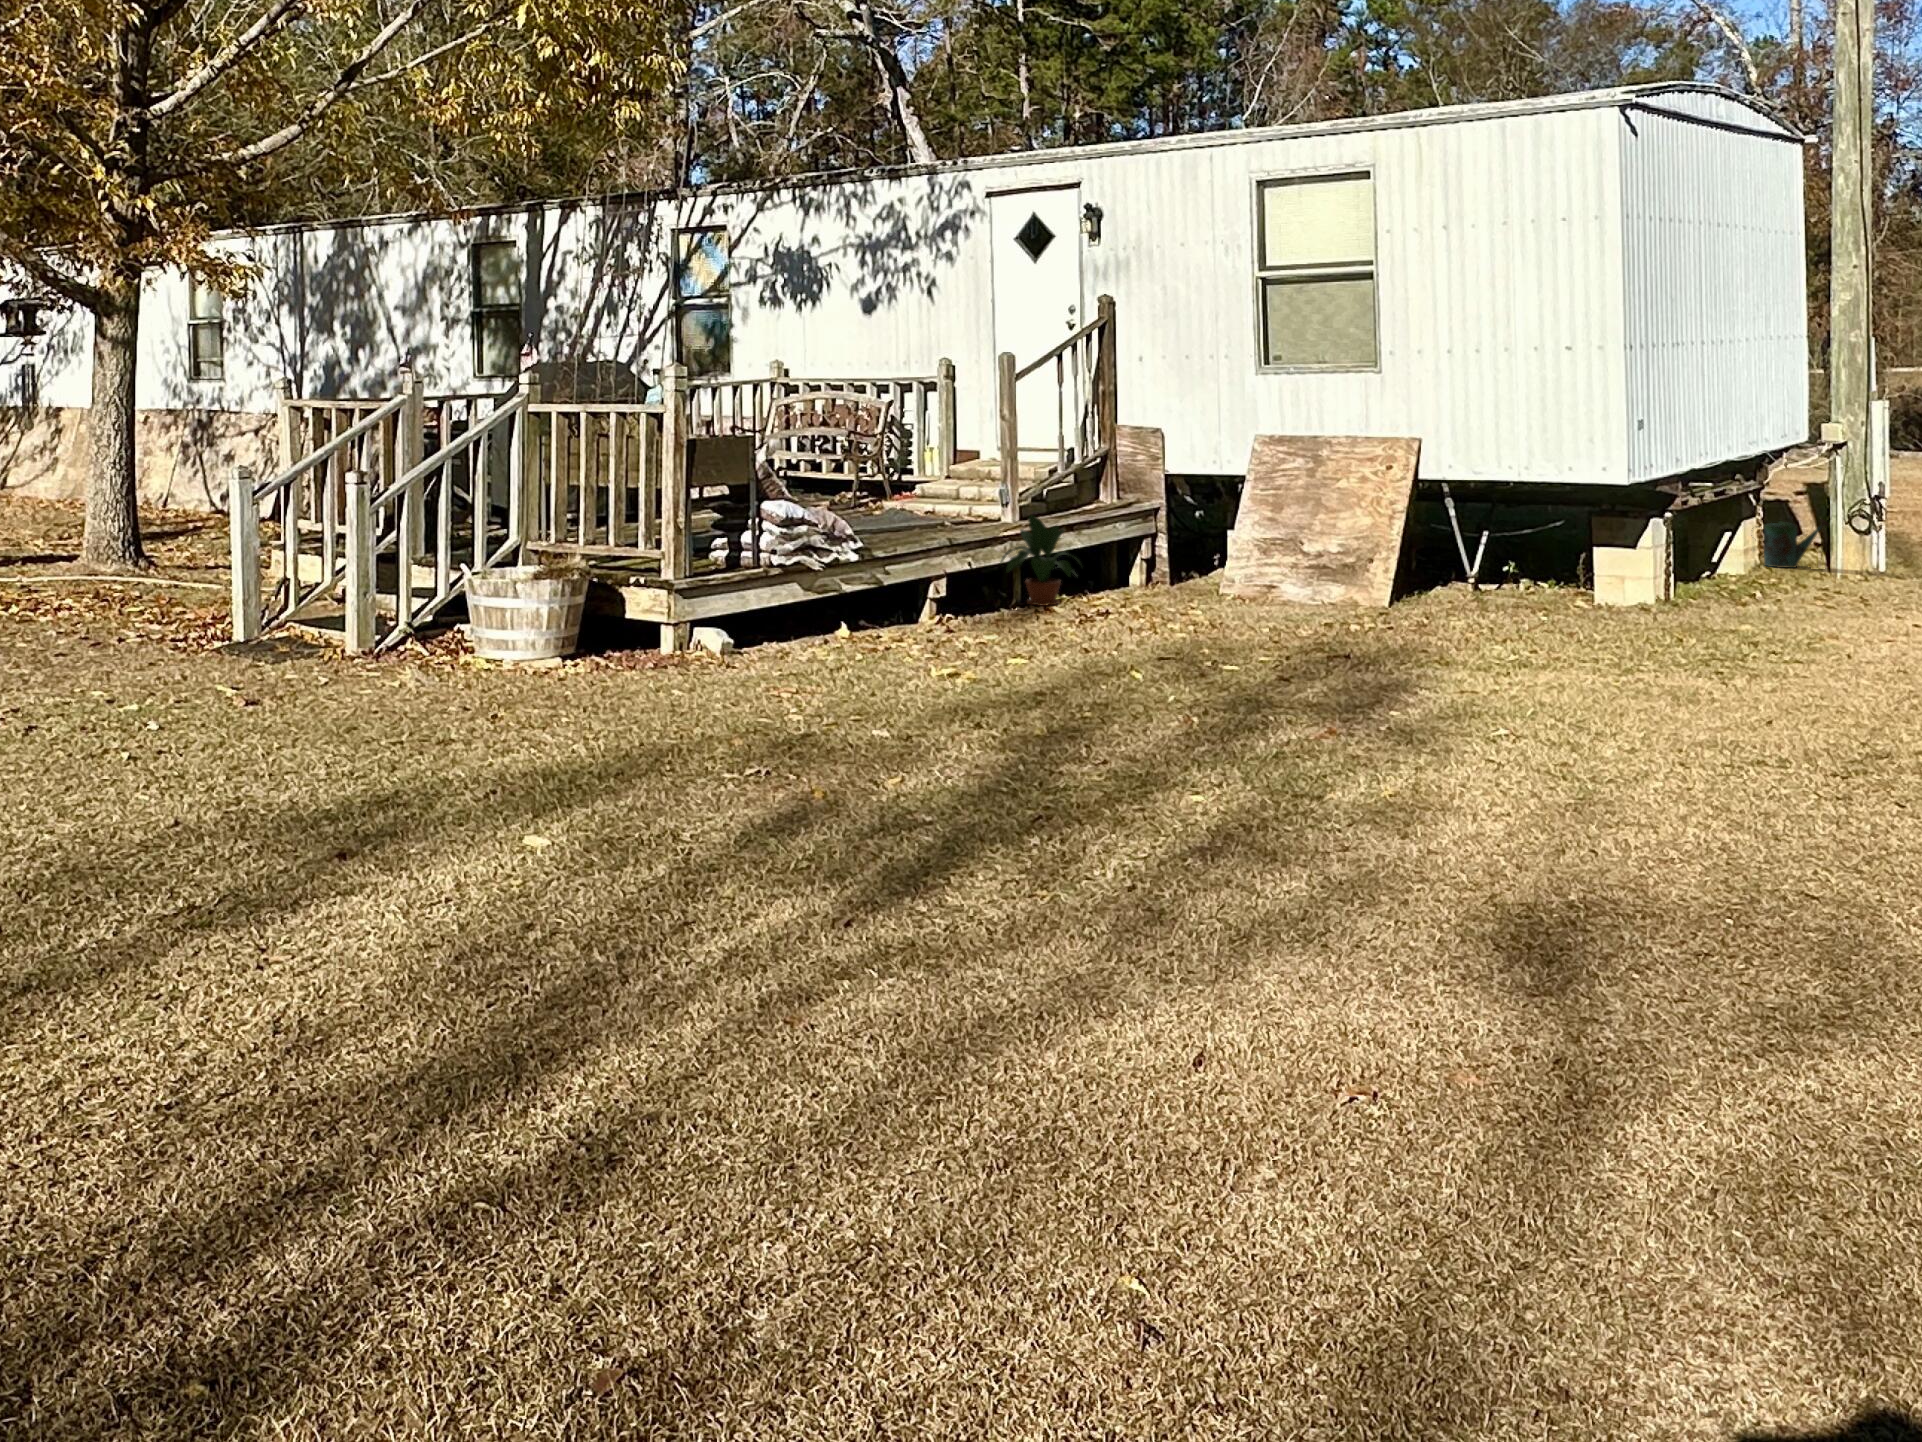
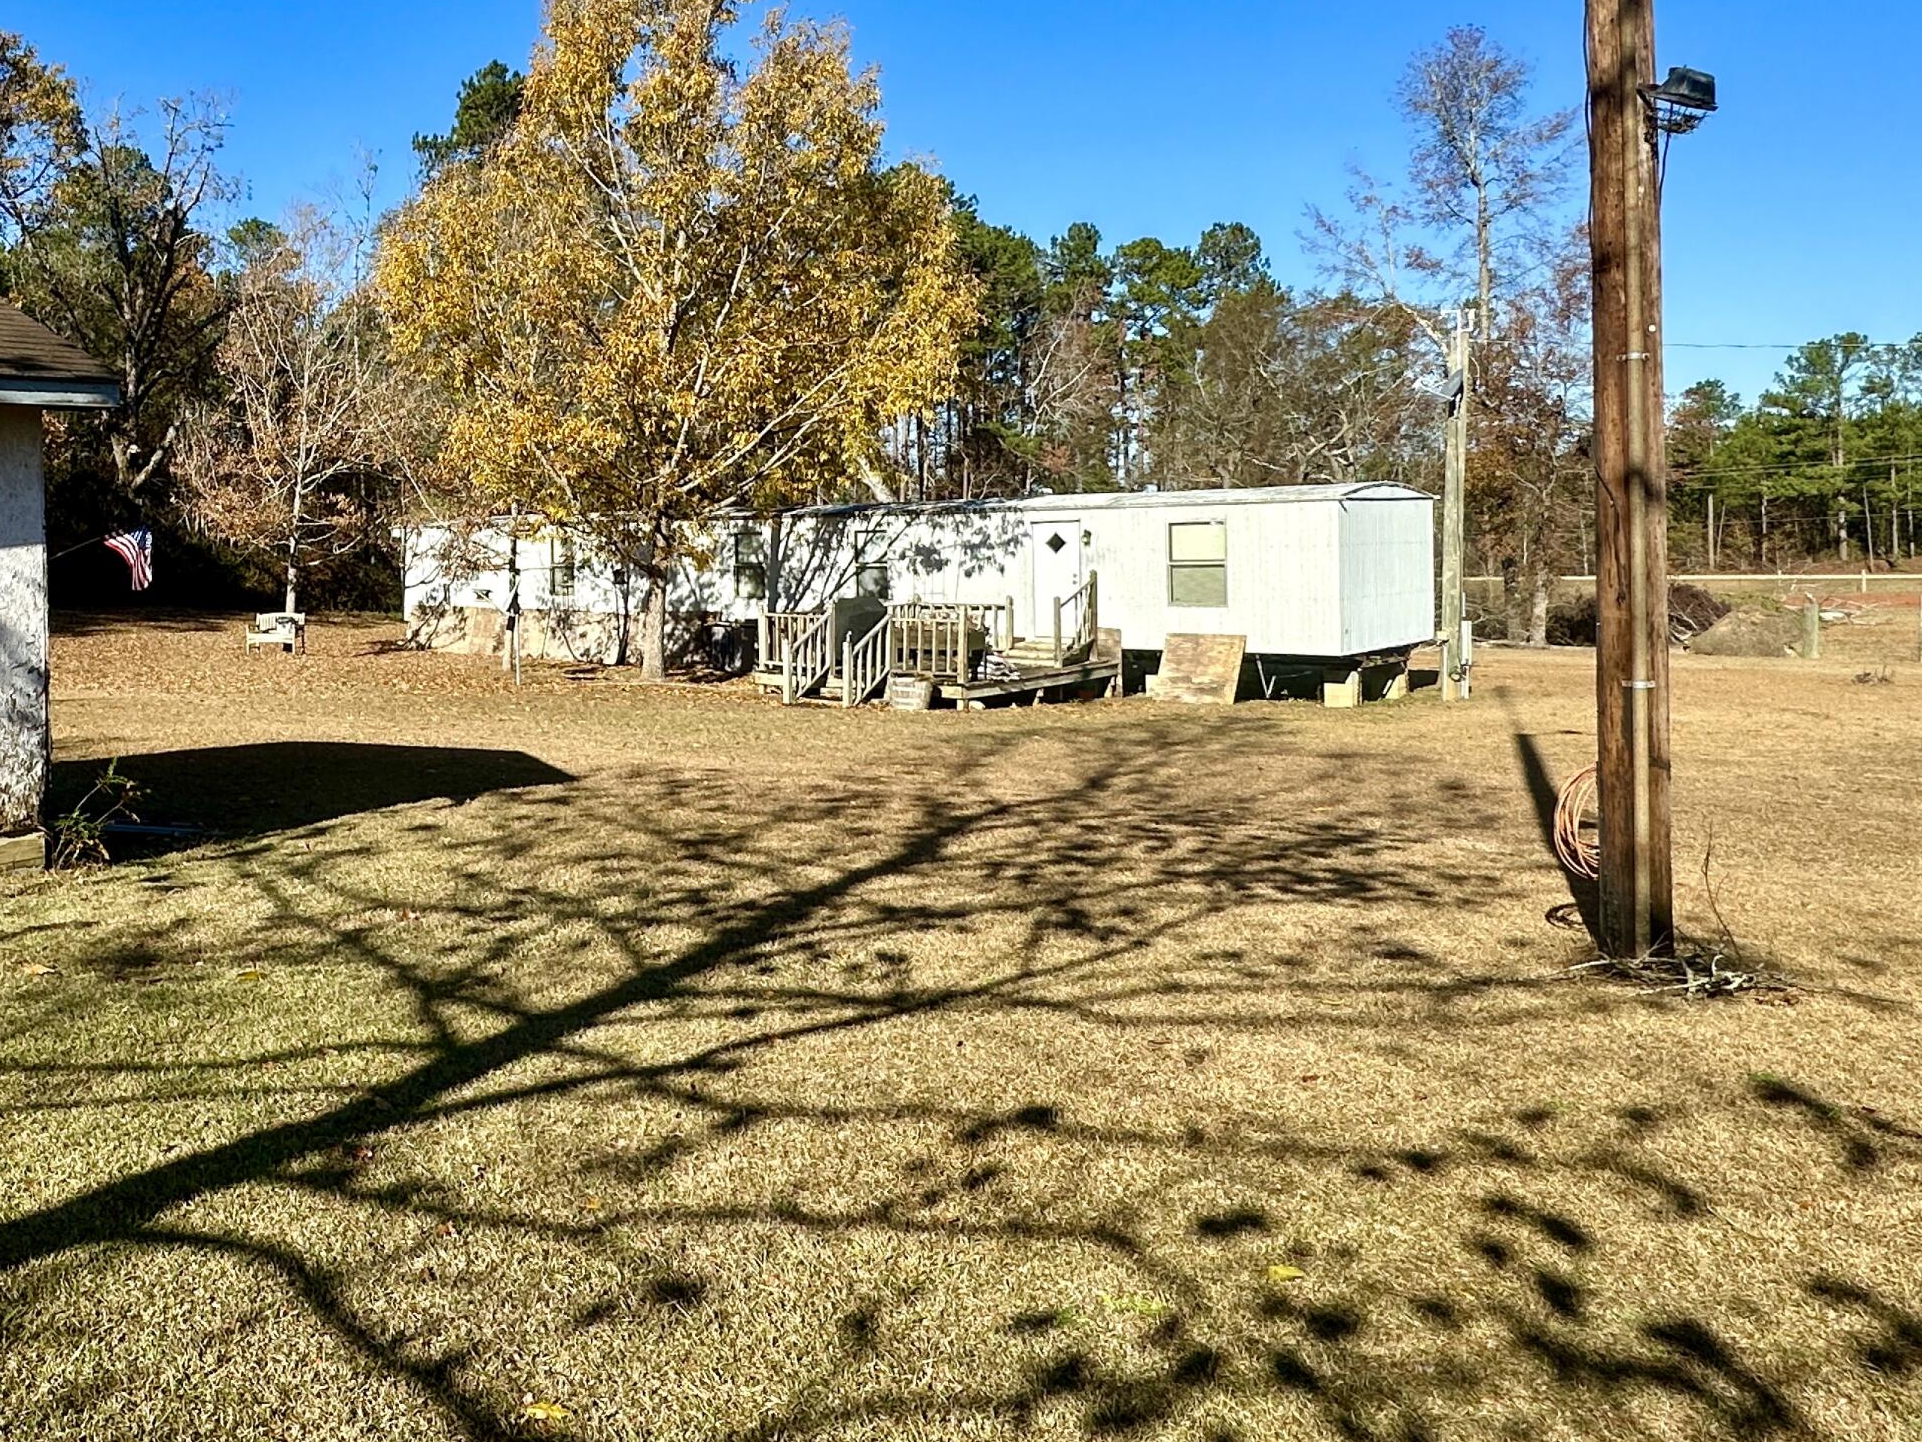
watering can: present [1763,519,1830,568] -> none [1402,674,1441,696]

